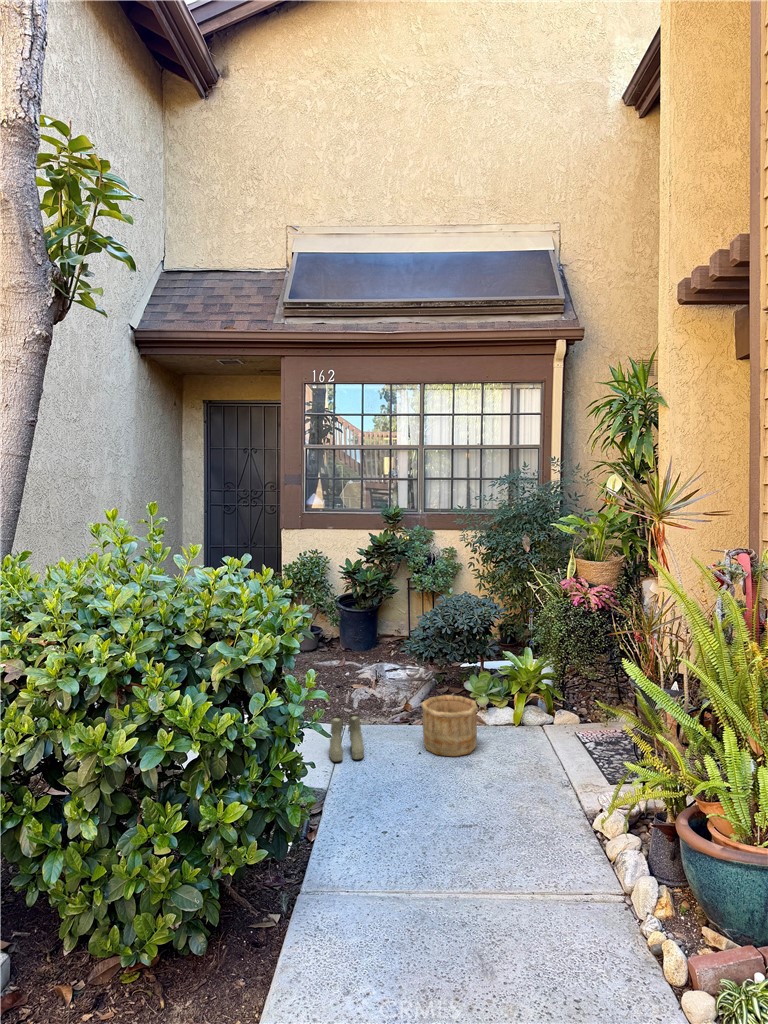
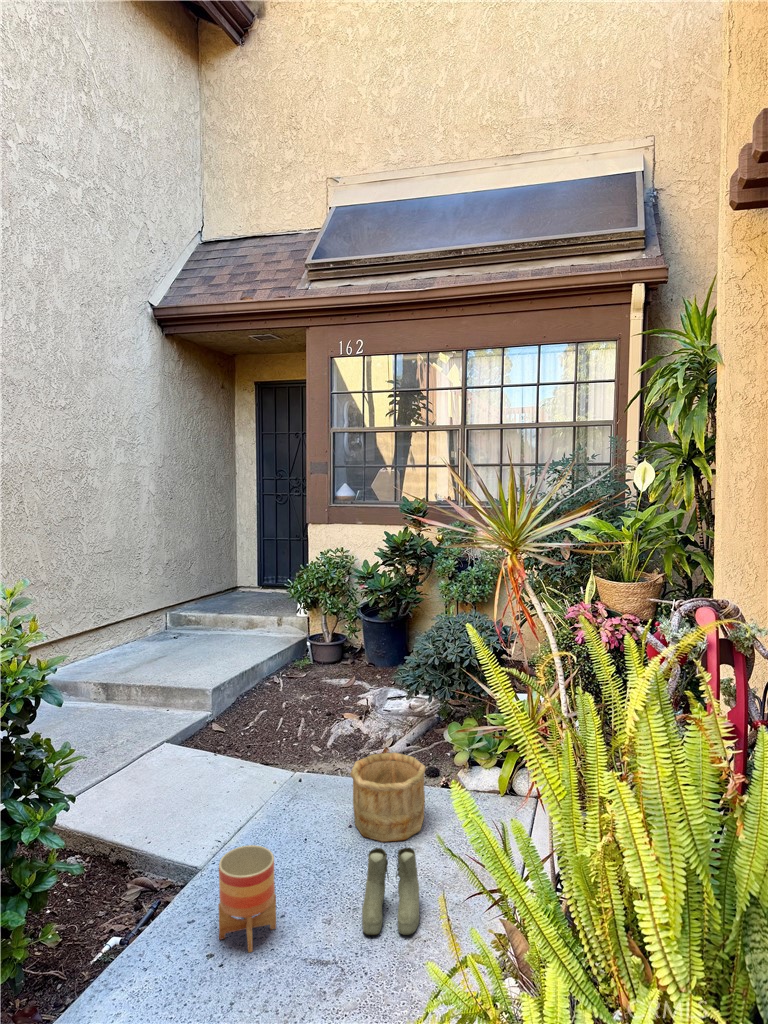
boots: present [329,714,364,762] -> present [362,848,419,935]
planter: none [382,751,421,822] -> present [218,845,276,952]

